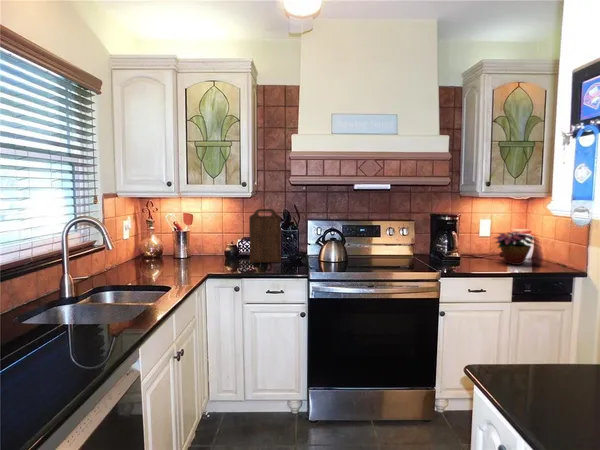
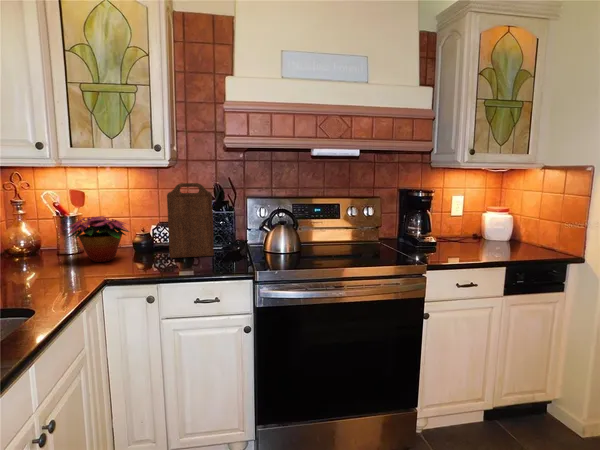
flower arrangement: present [494,232,538,265] -> present [67,216,129,262]

